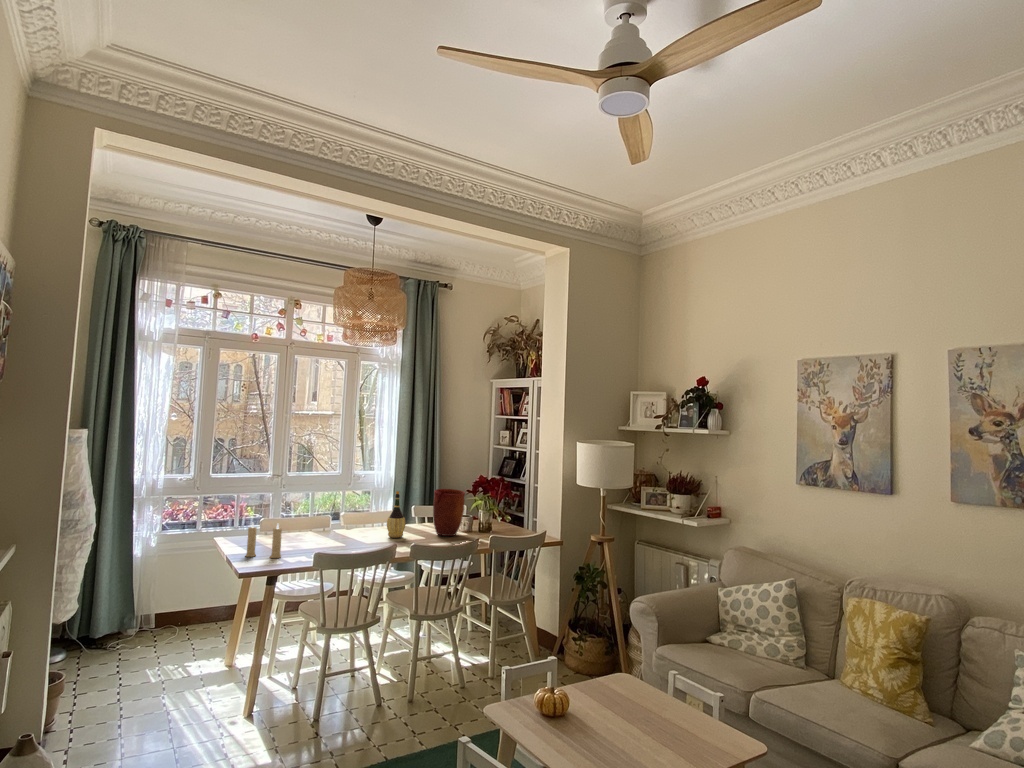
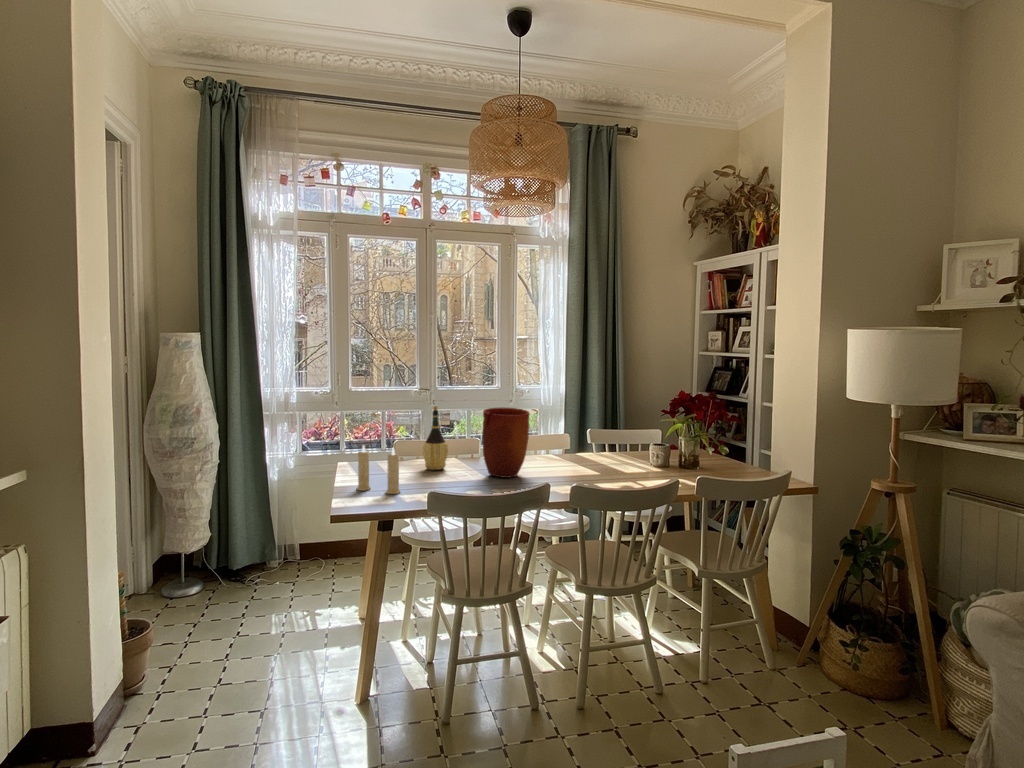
vase: present [433,489,465,536] -> present [482,407,529,478]
wine bottle: present [387,491,405,538] -> present [423,406,448,470]

